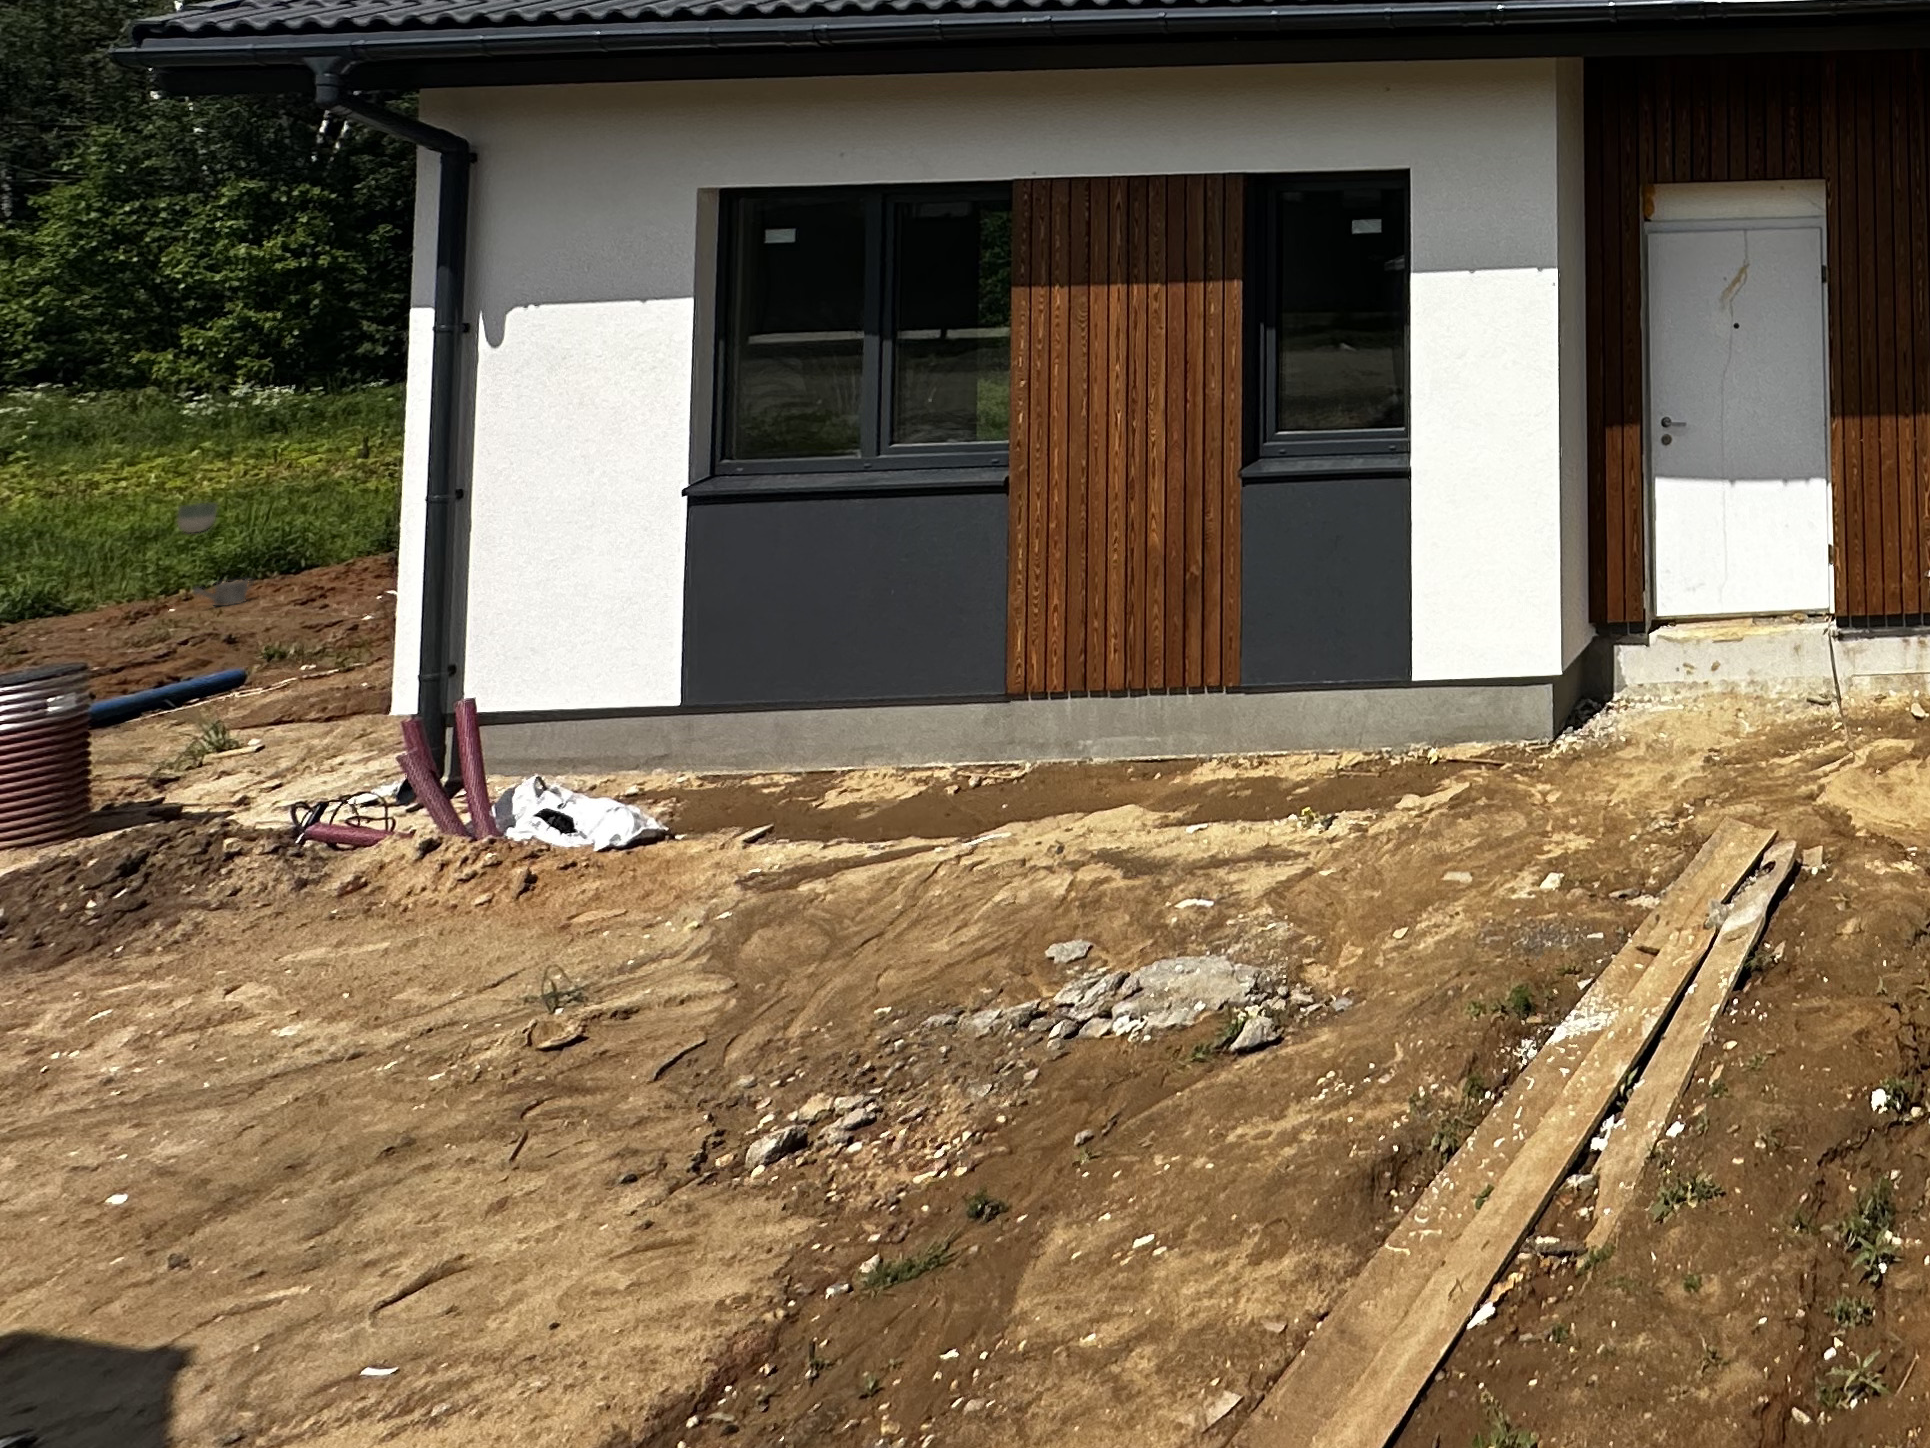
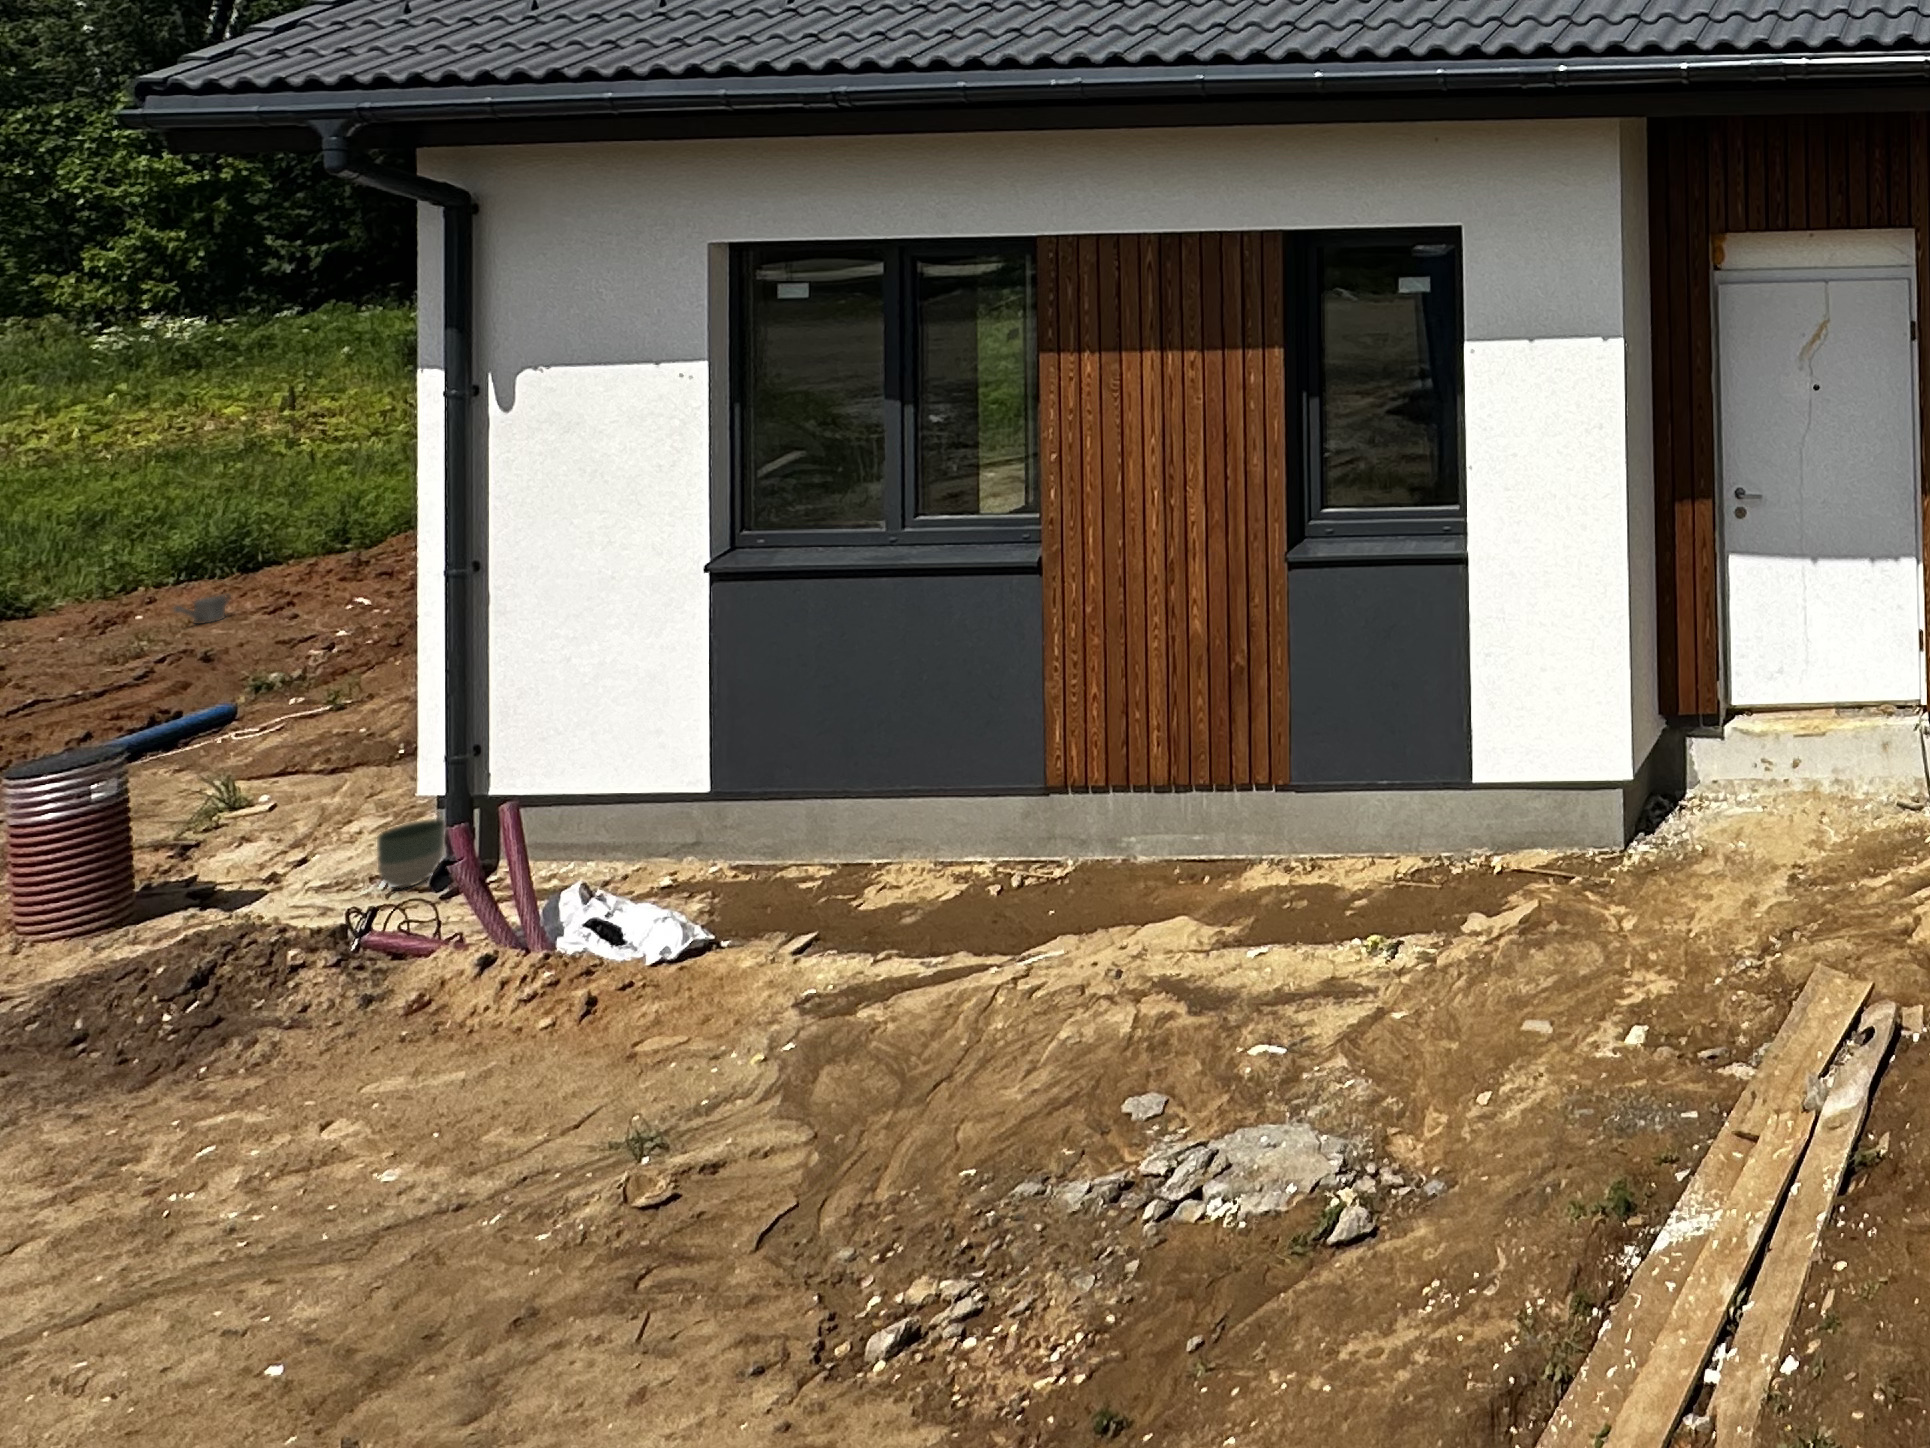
planter: present [178,502,218,533] -> present [377,819,445,888]

